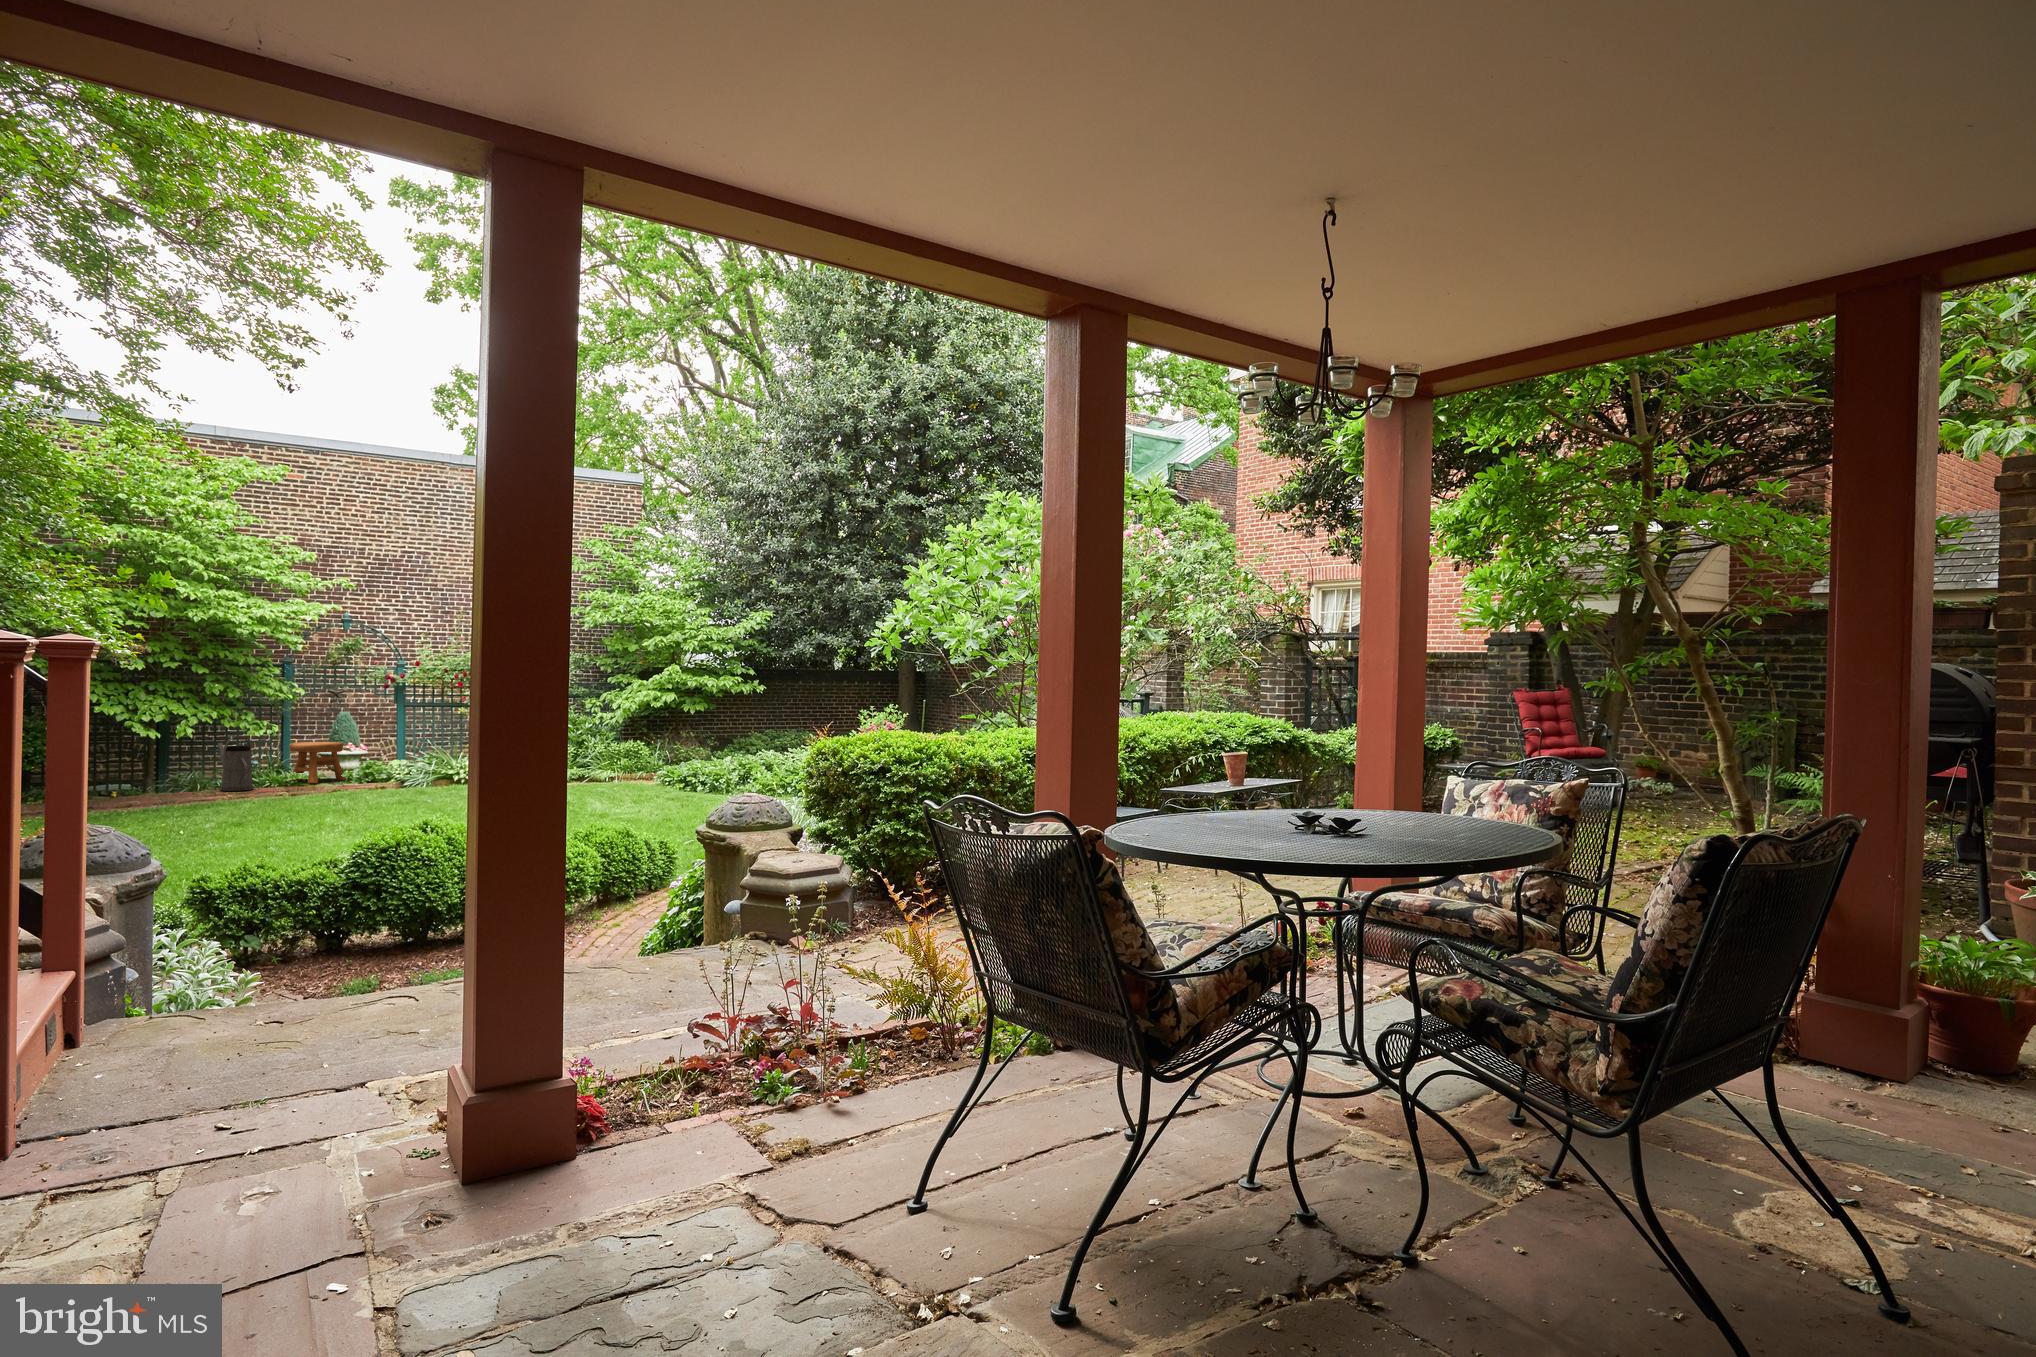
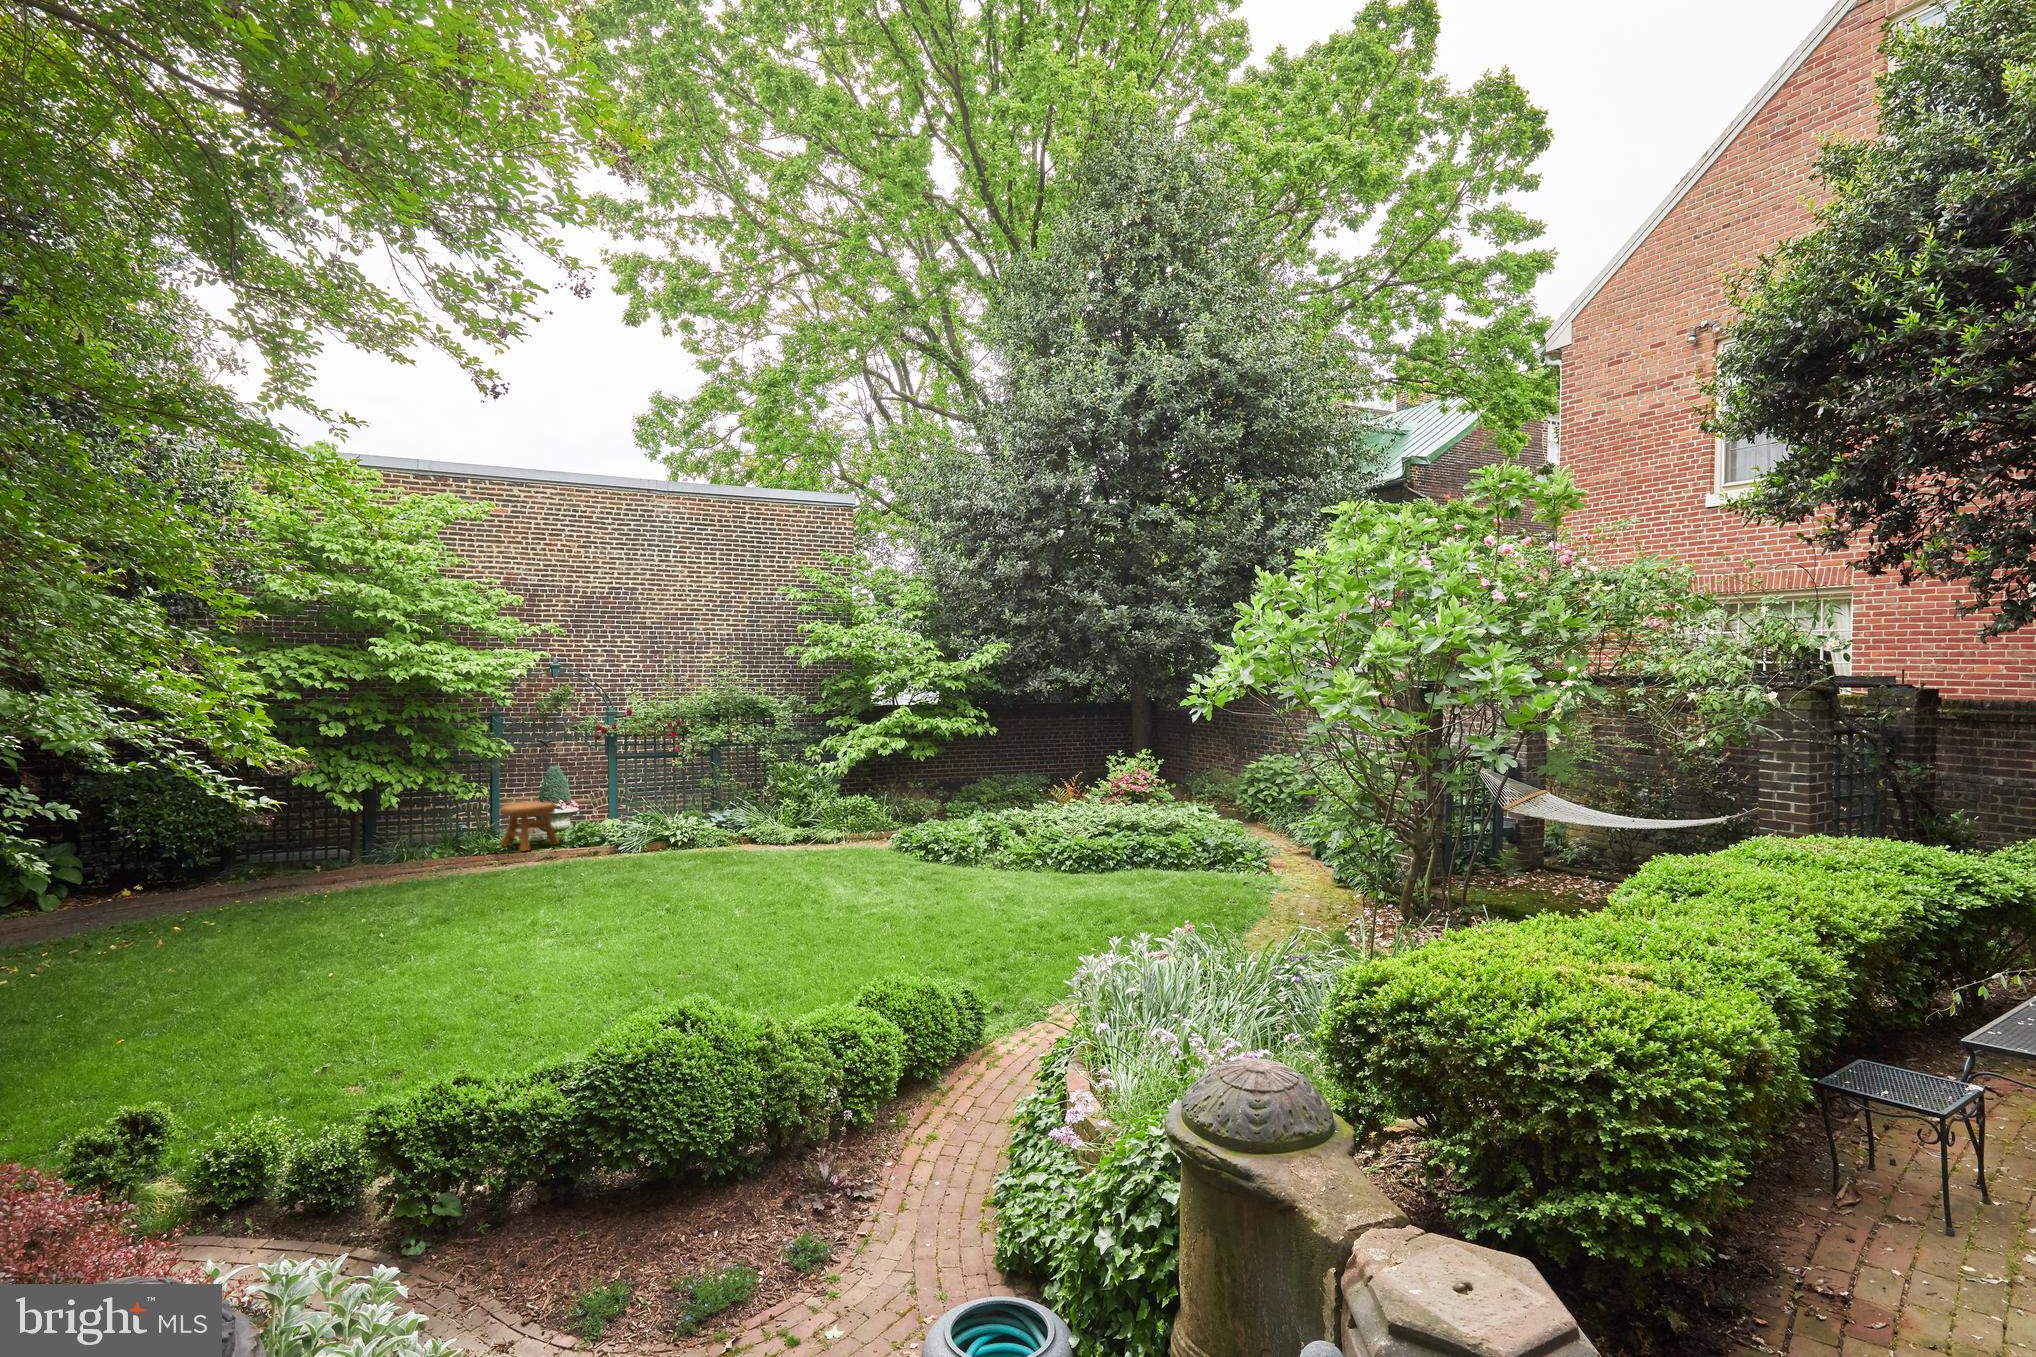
watering can: present [218,736,253,791] -> none [425,803,463,865]

